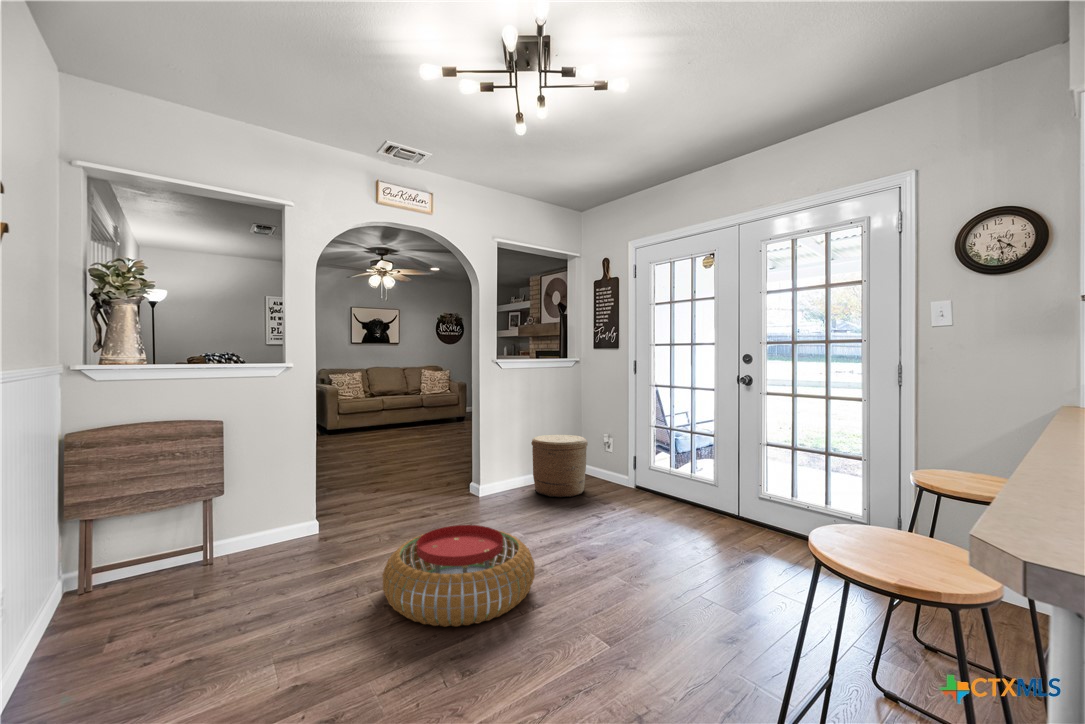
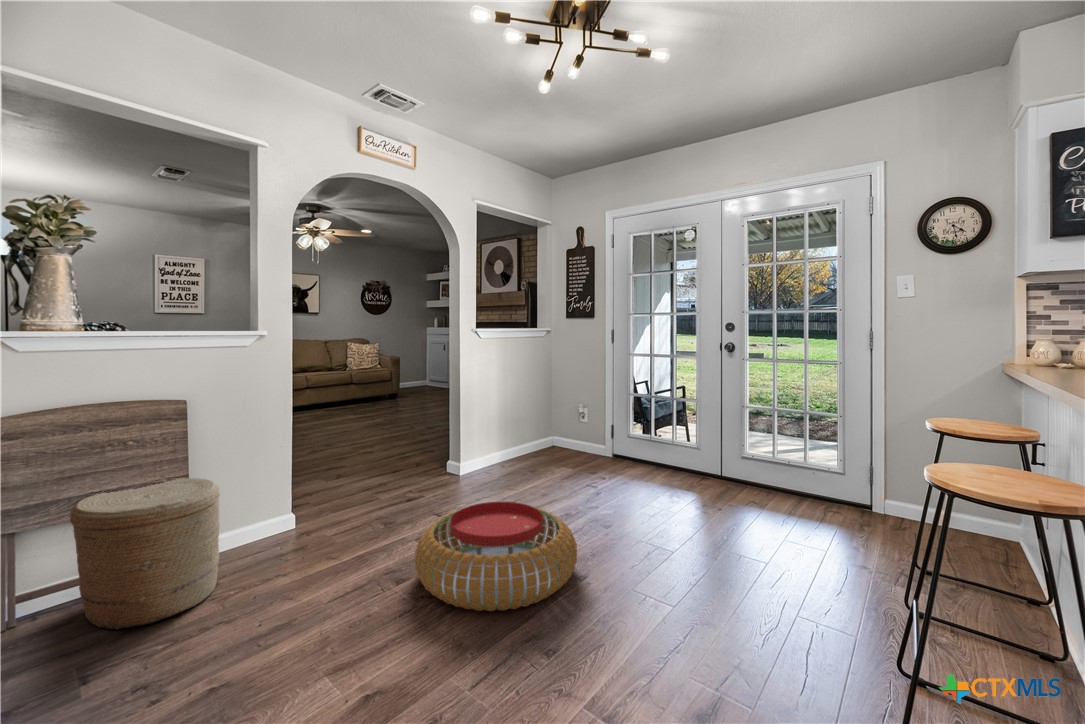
woven basket: present [531,435,588,498] -> present [70,478,220,630]

